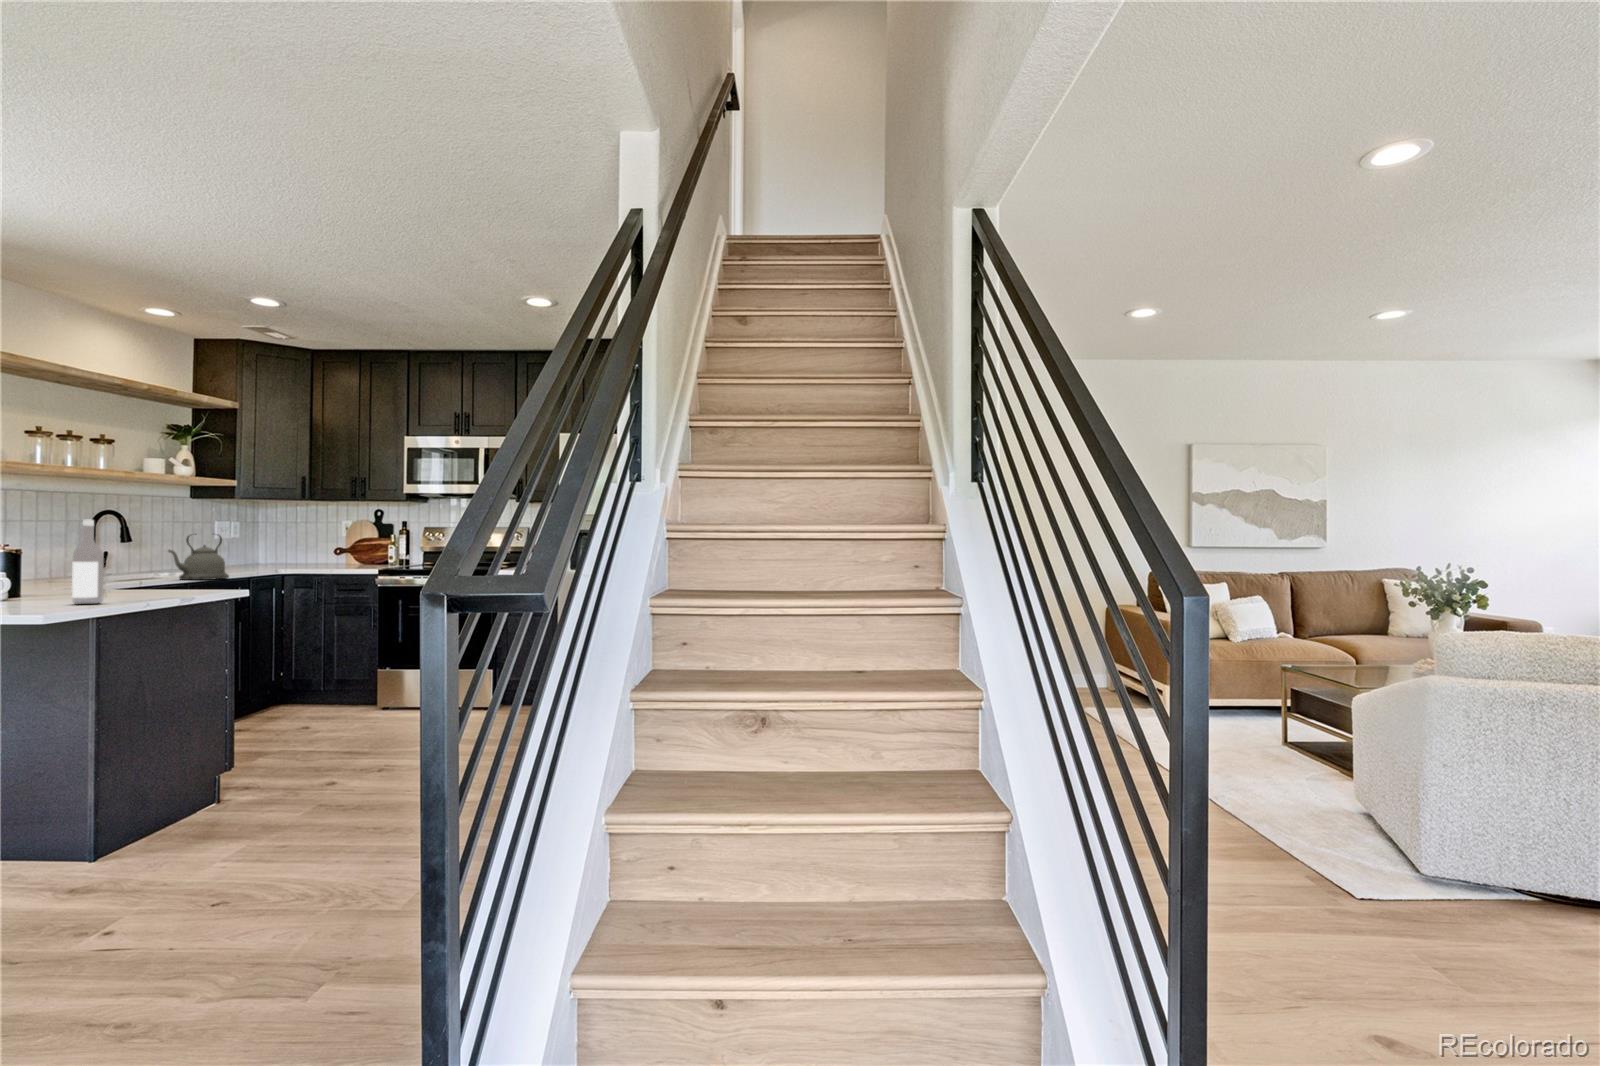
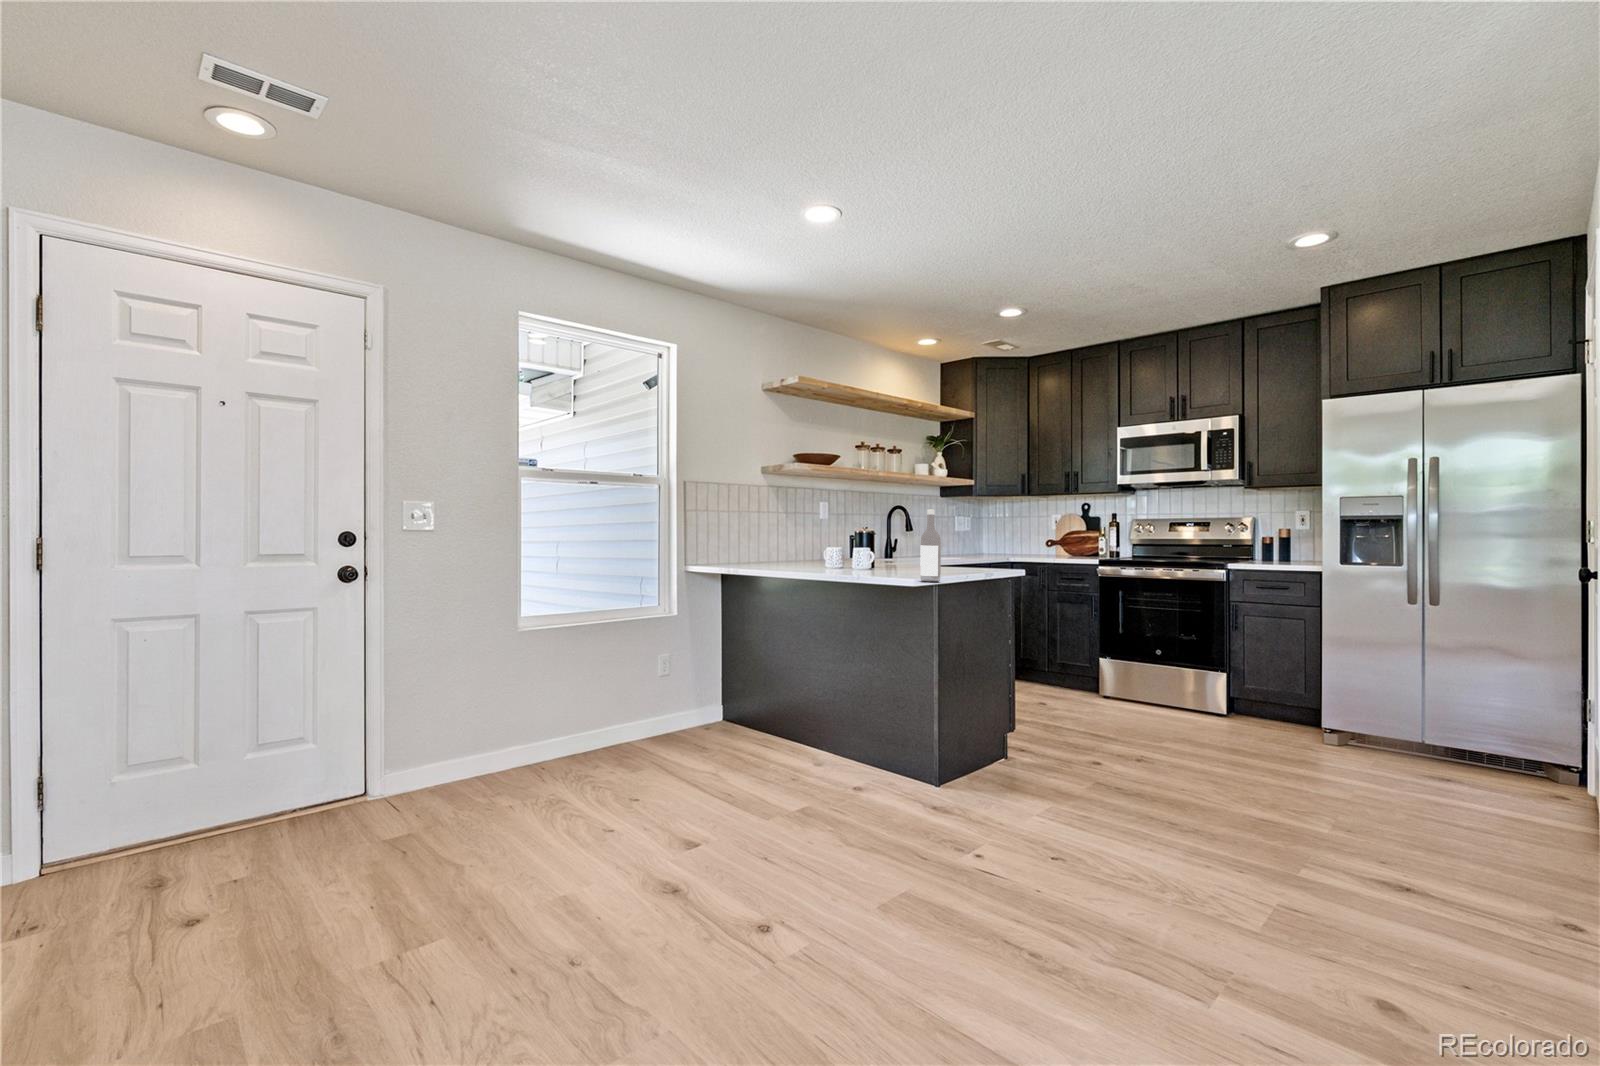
kettle: present [169,534,229,580] -> none [940,525,980,564]

